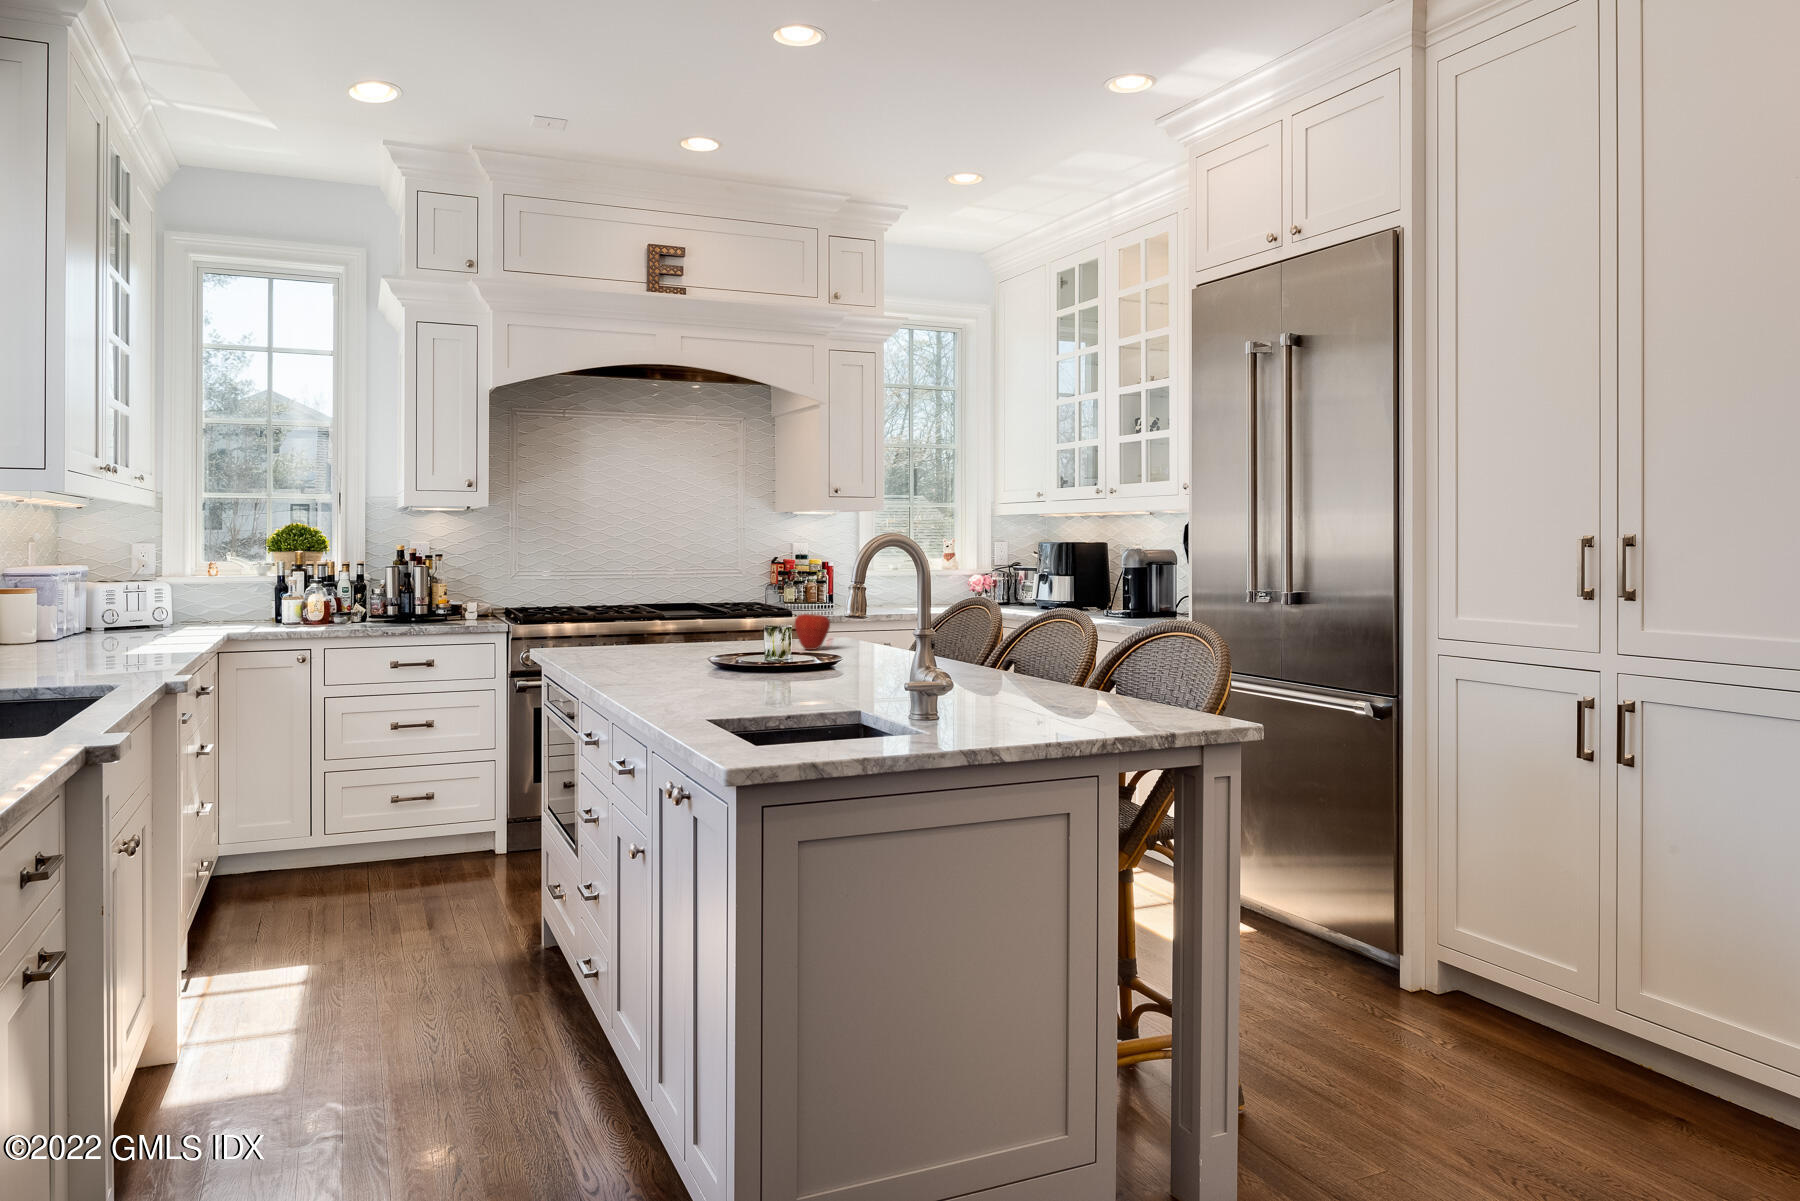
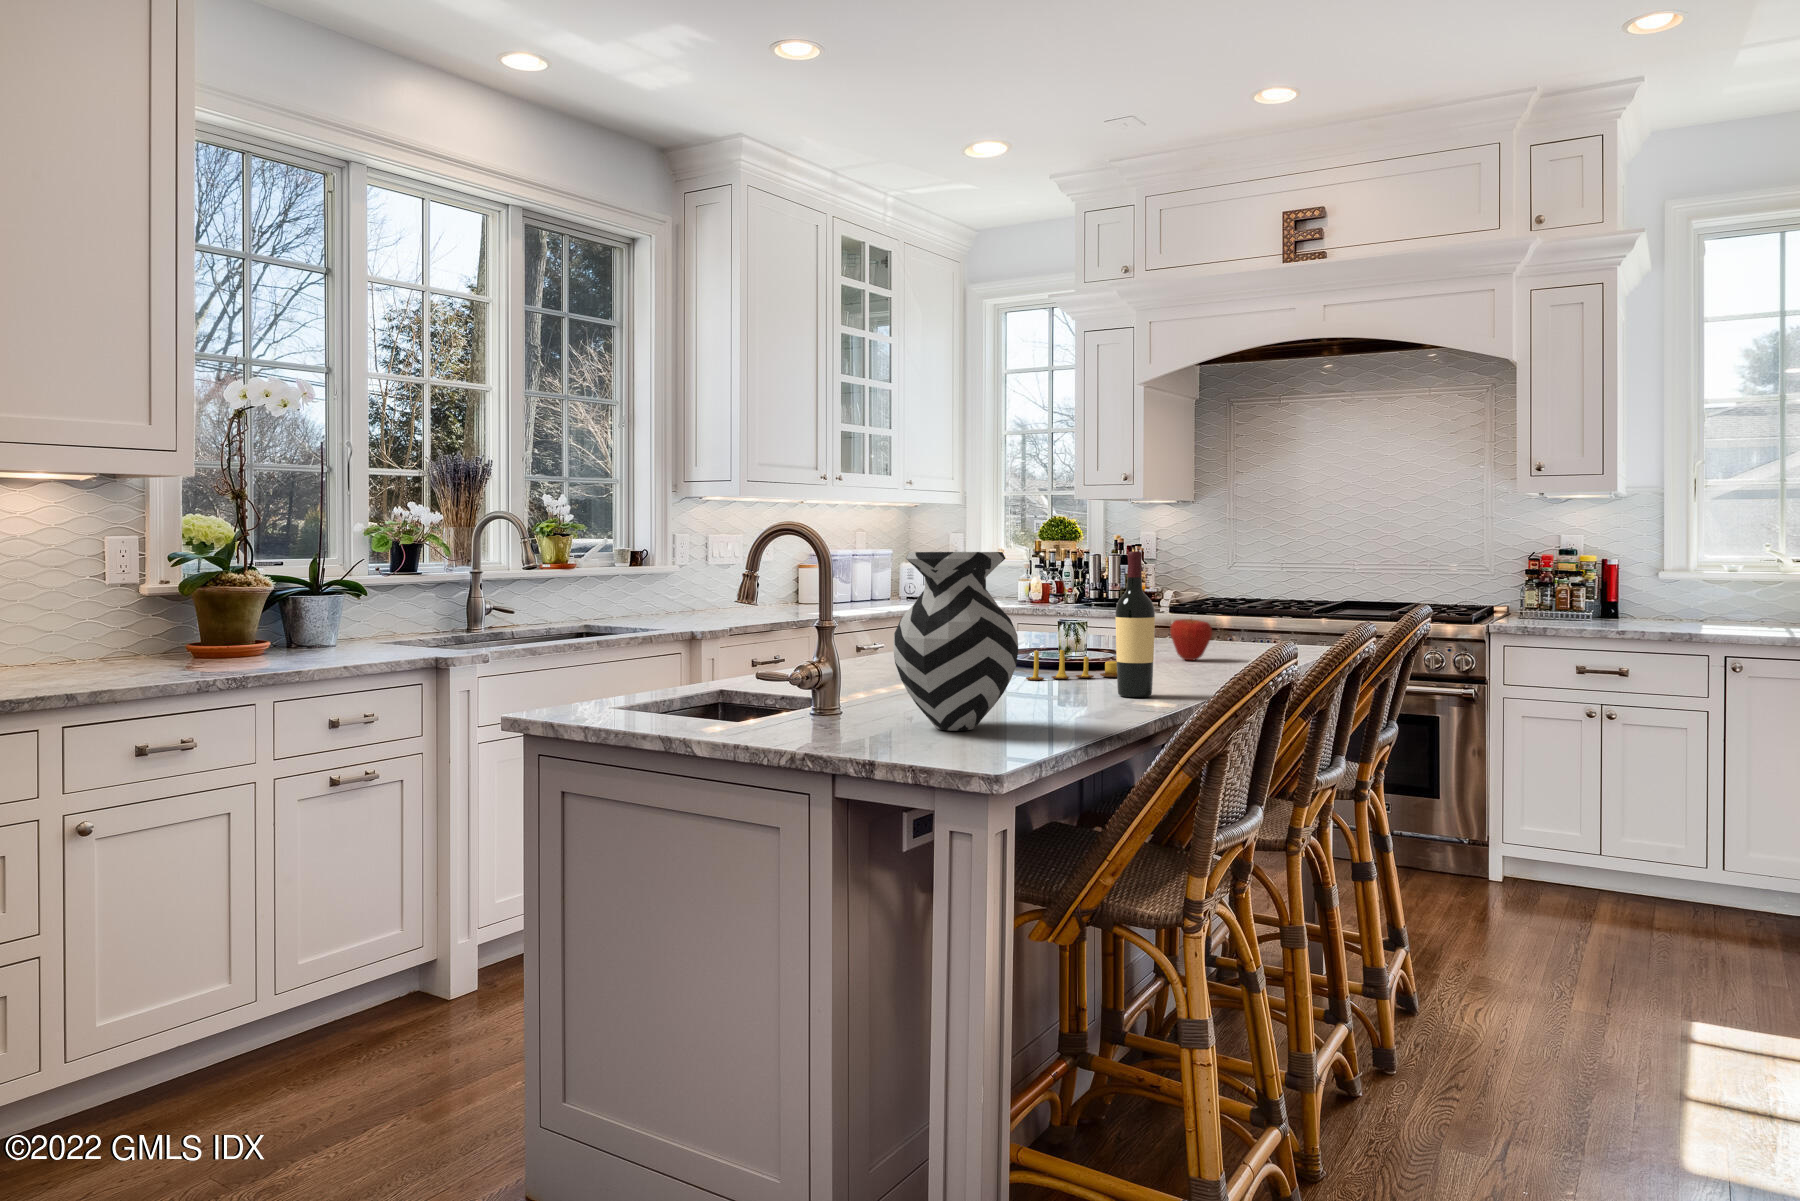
wine bottle: none [958,555,990,676] -> present [1116,551,1155,697]
vase: none [1013,556,1121,710] -> present [893,552,1018,731]
candle: none [833,642,875,675] -> present [1026,648,1117,680]

